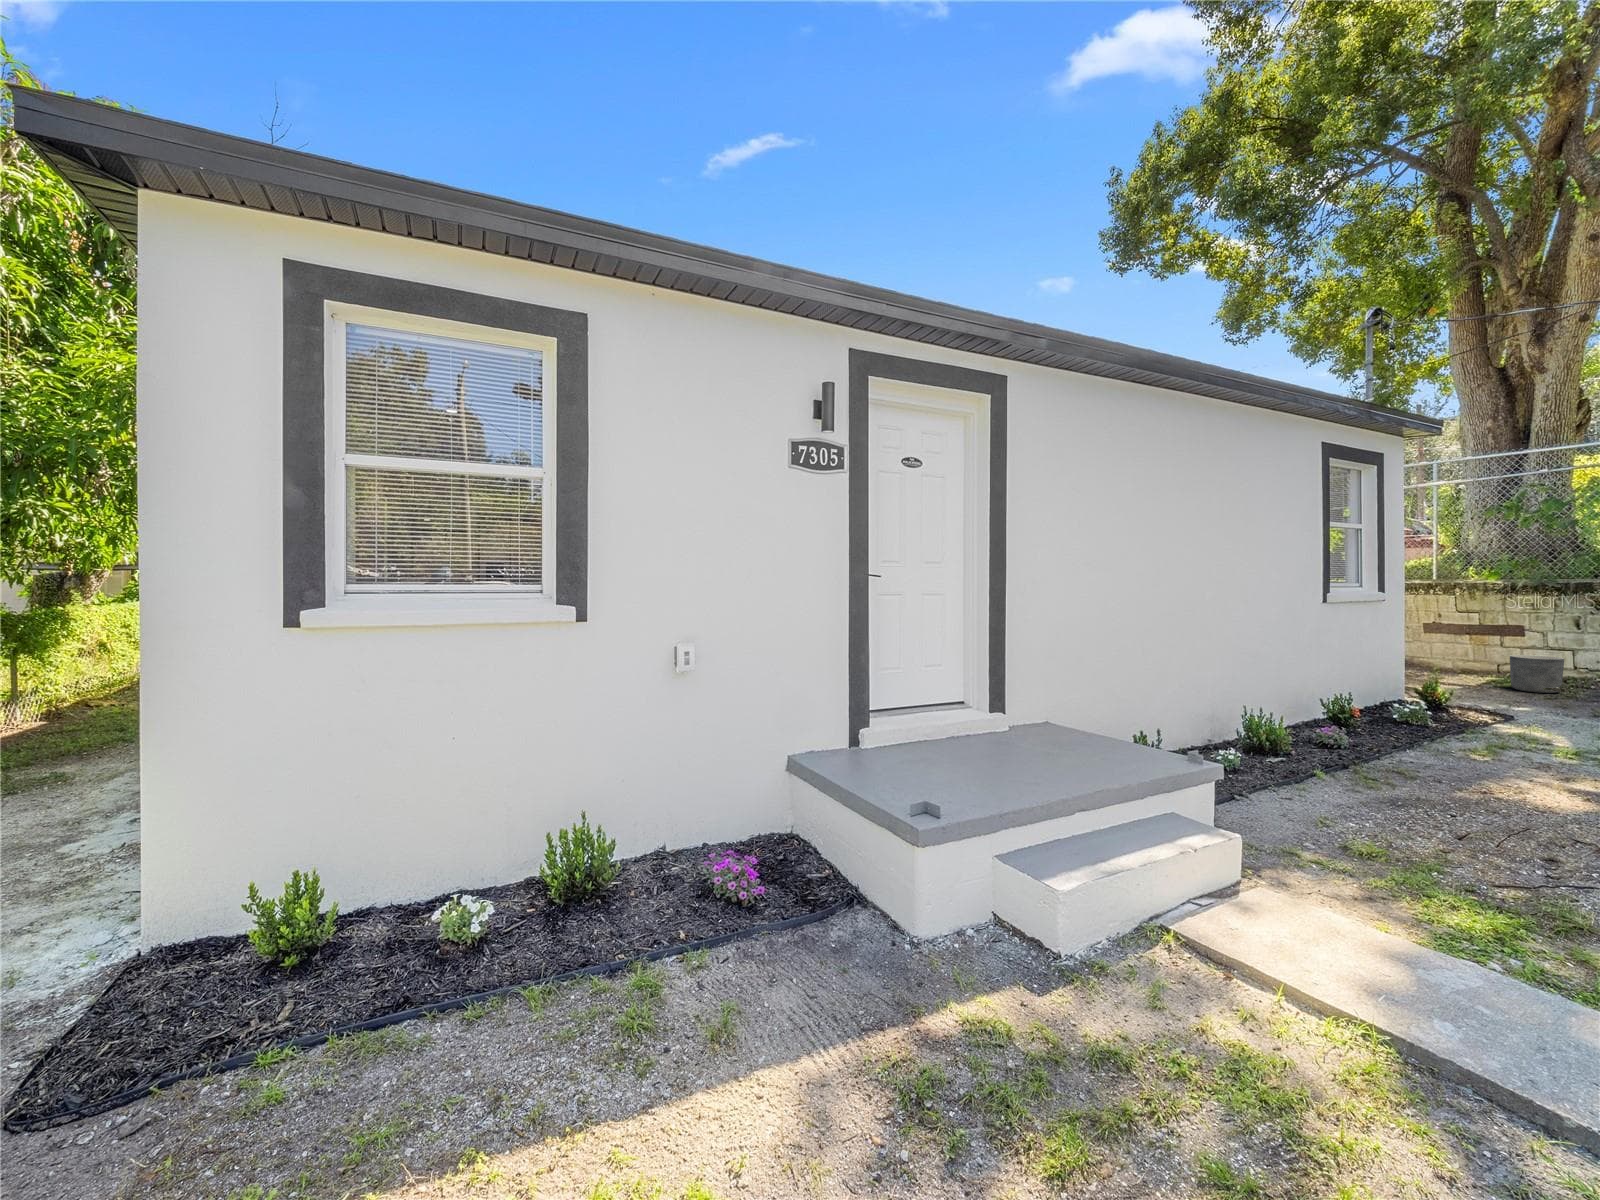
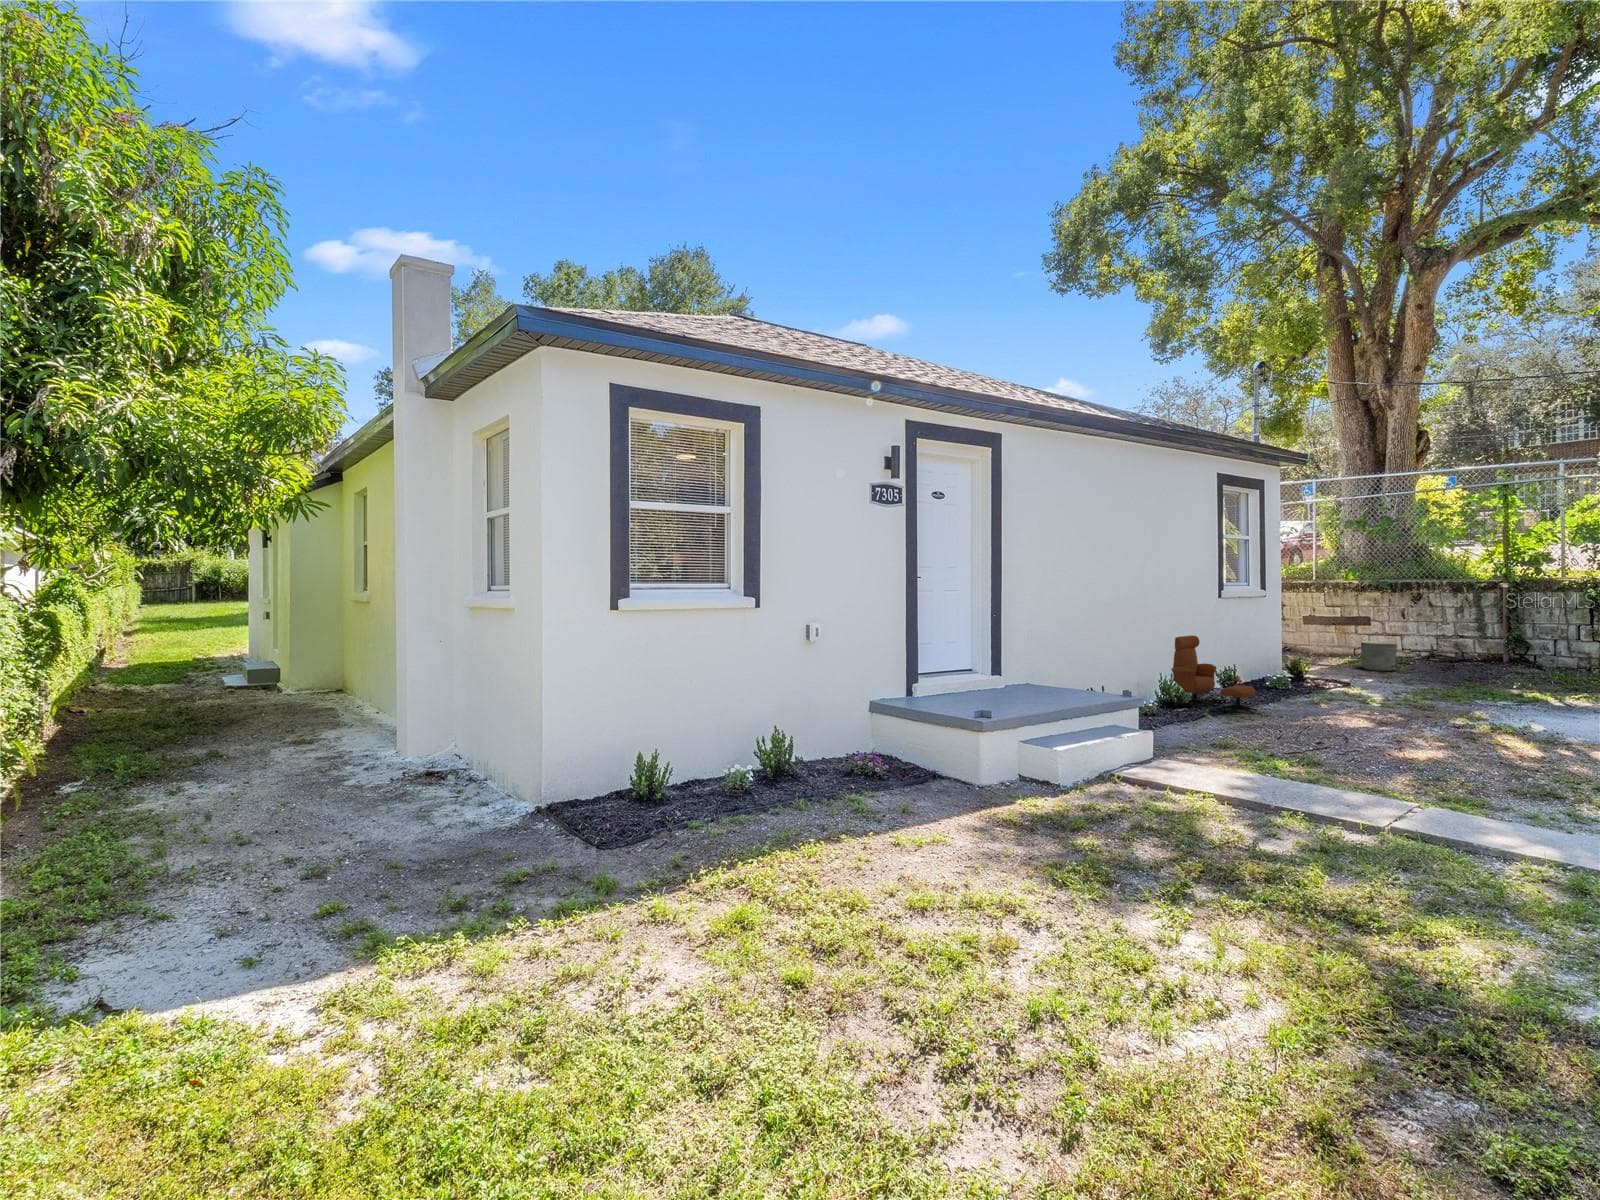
lounge chair: none [1260,652,1391,764] -> present [1171,635,1257,714]

